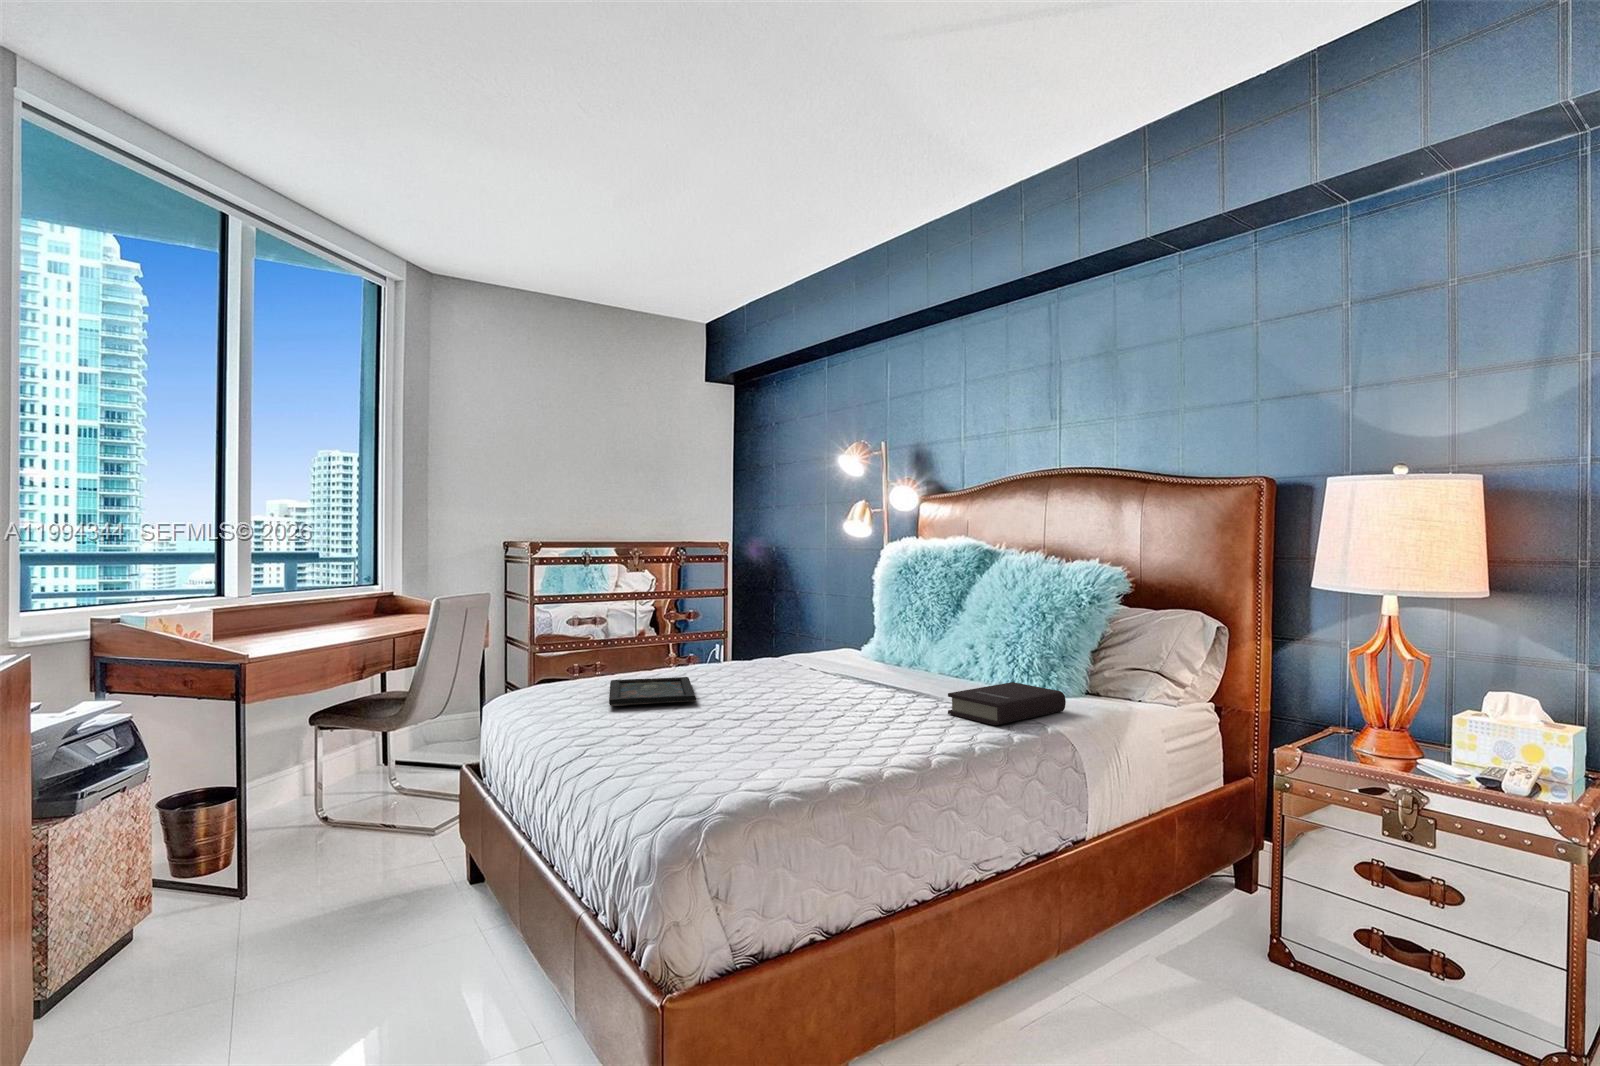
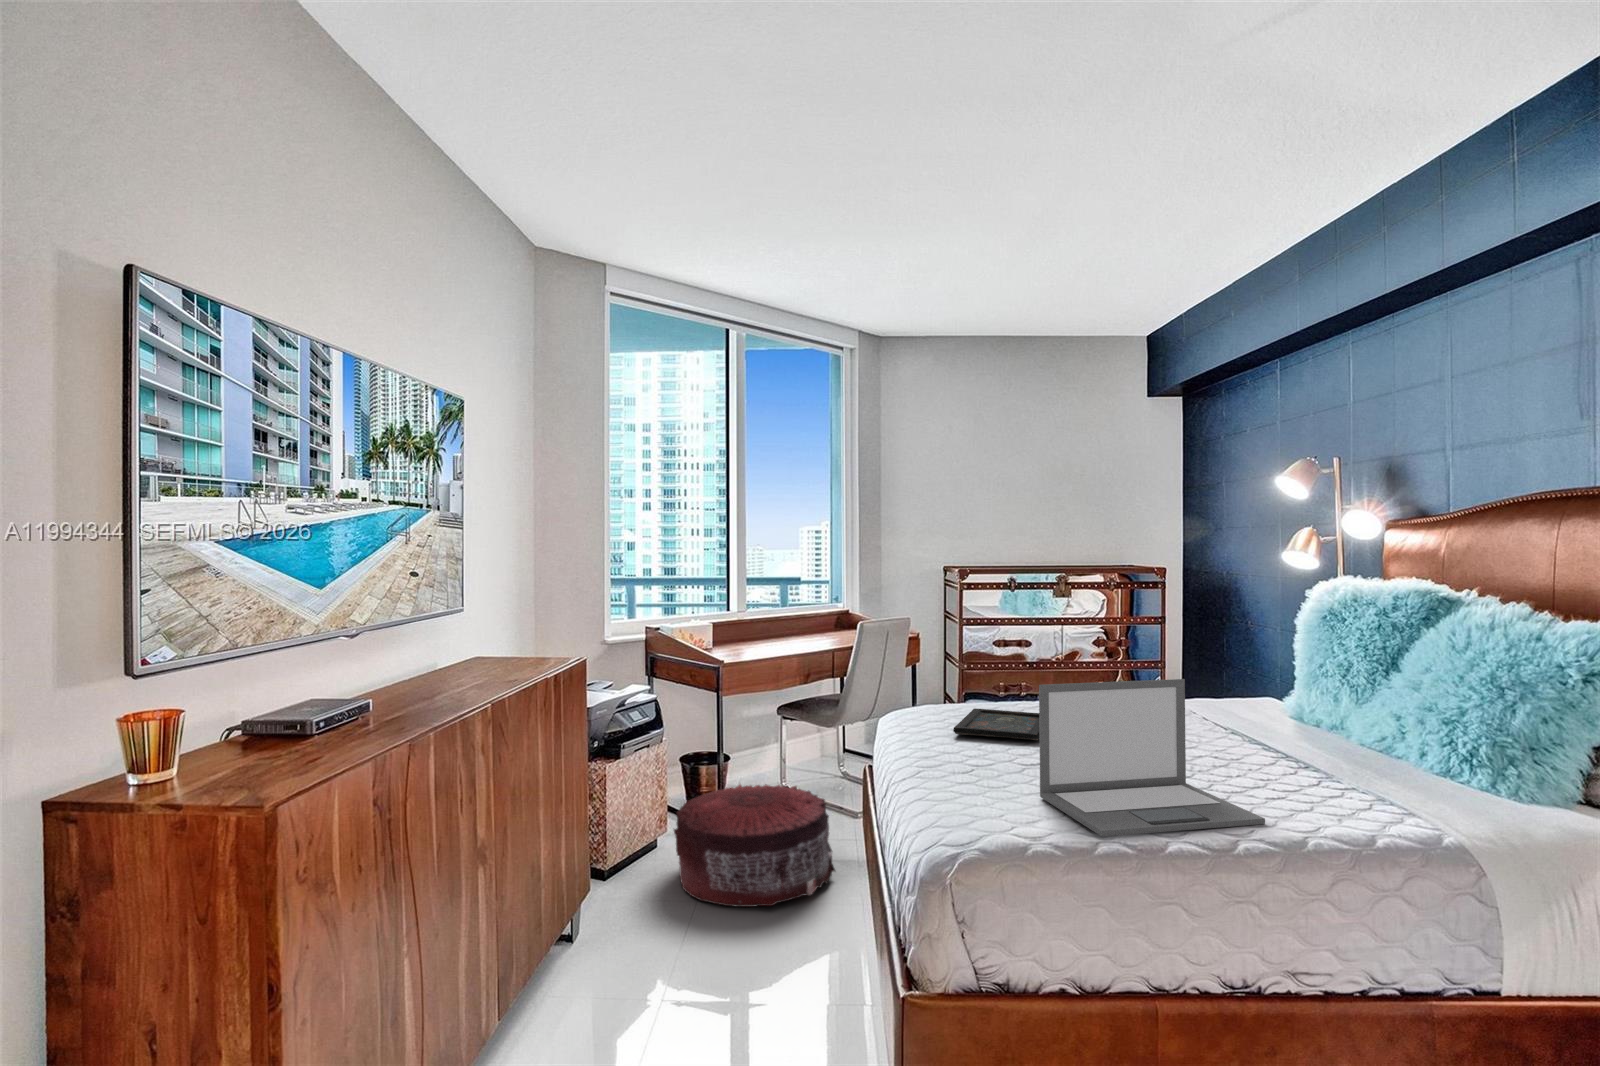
laptop: none [741,625,930,773] -> present [1039,679,1265,837]
book: present [948,682,1066,725] -> none [1321,771,1505,821]
pouf: none [223,797,451,963] -> present [674,785,835,907]

